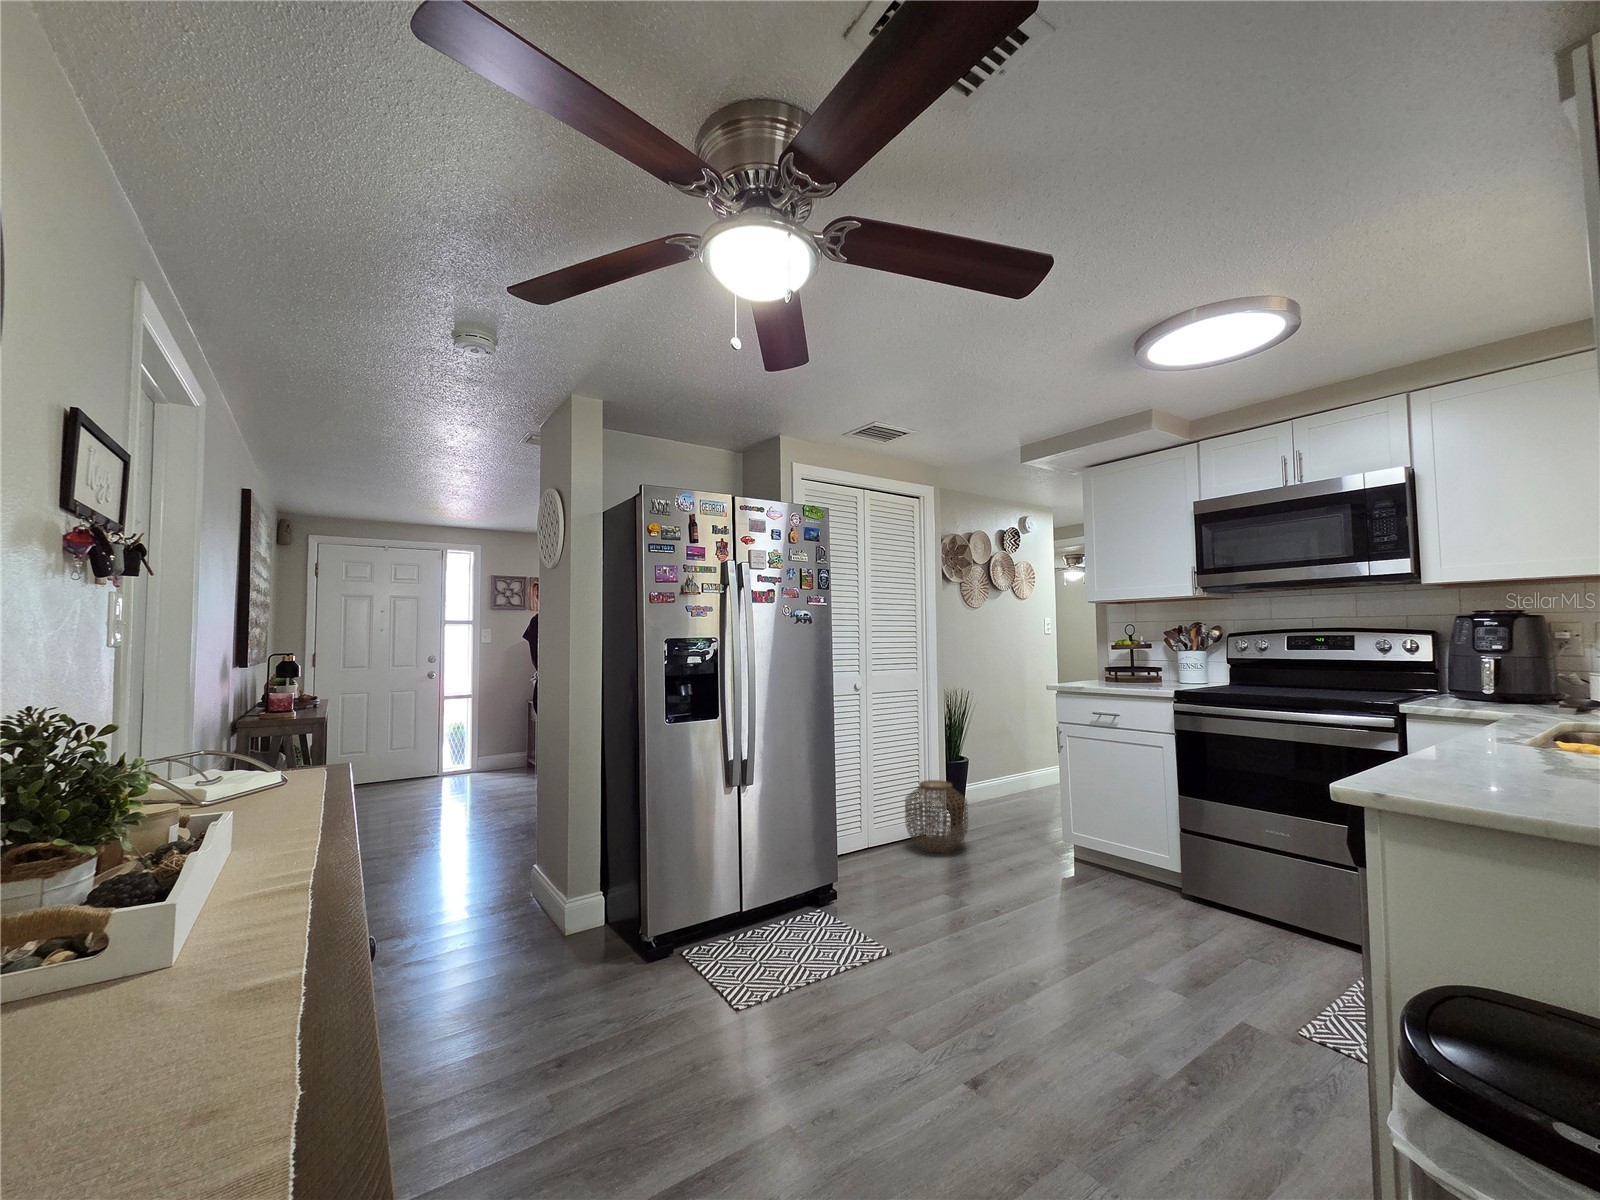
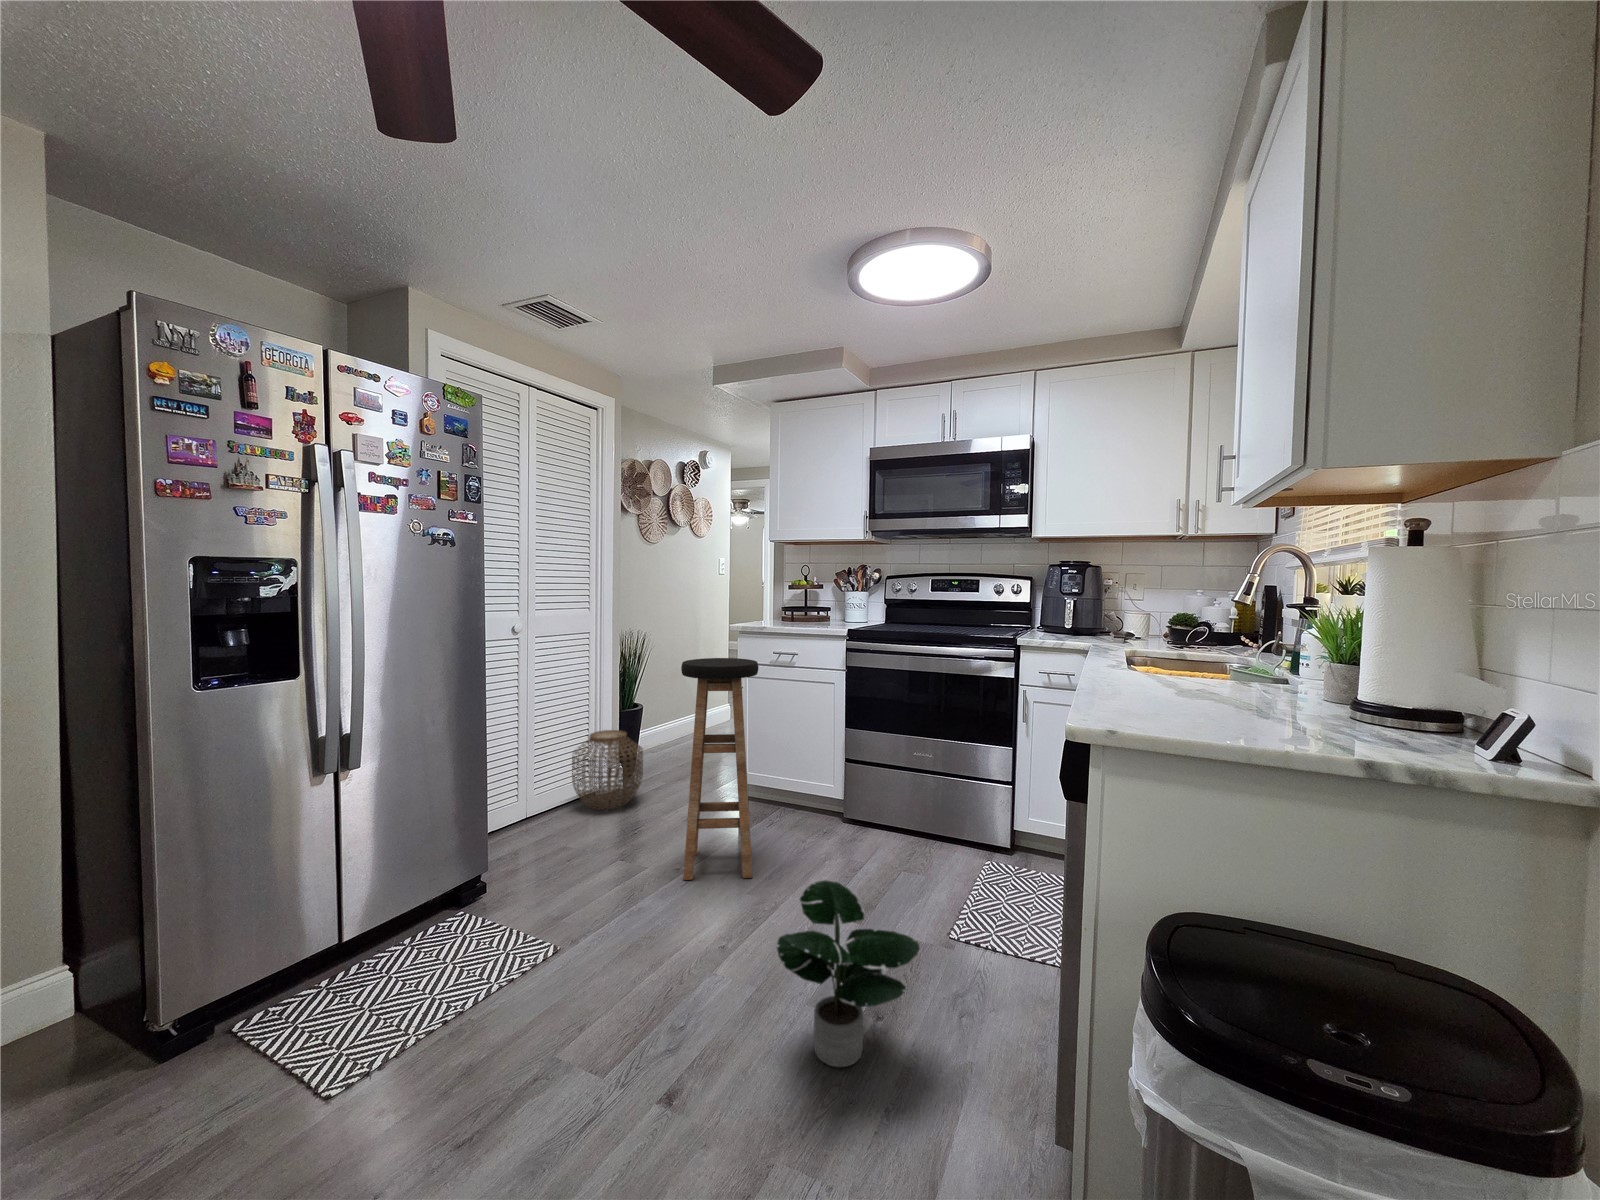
bar stool: none [993,717,1070,931] -> present [681,658,758,880]
potted plant: none [1064,926,1208,1098] -> present [777,880,920,1067]

